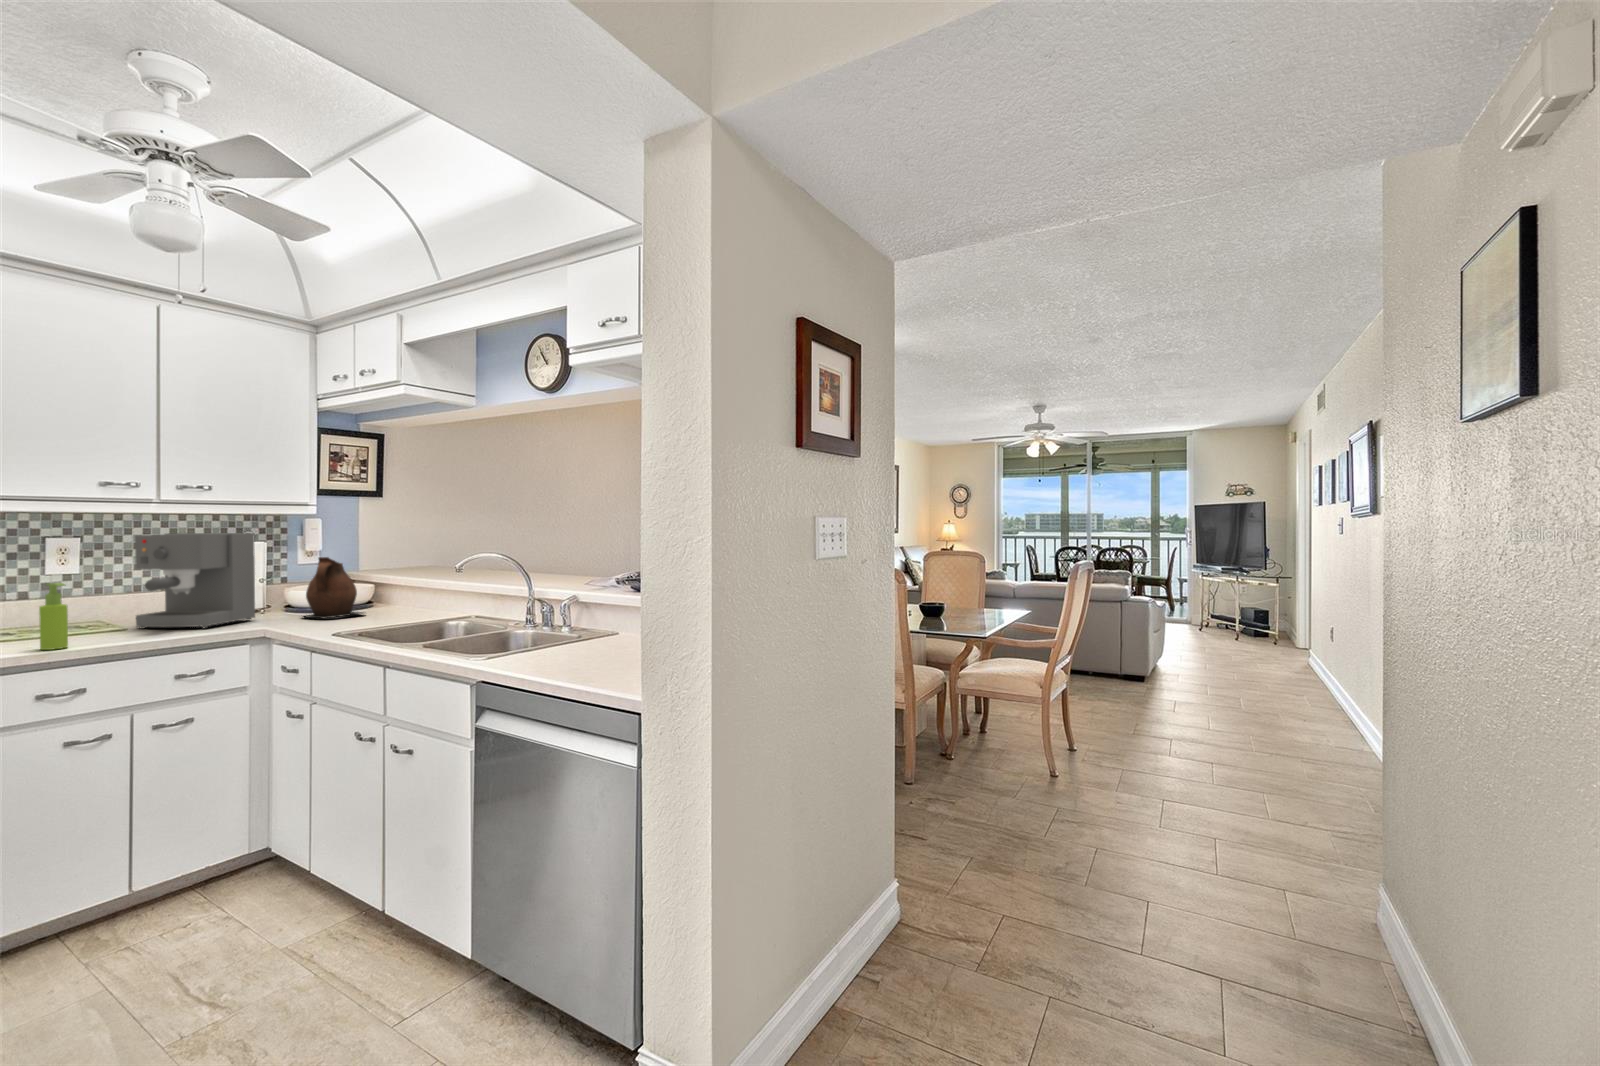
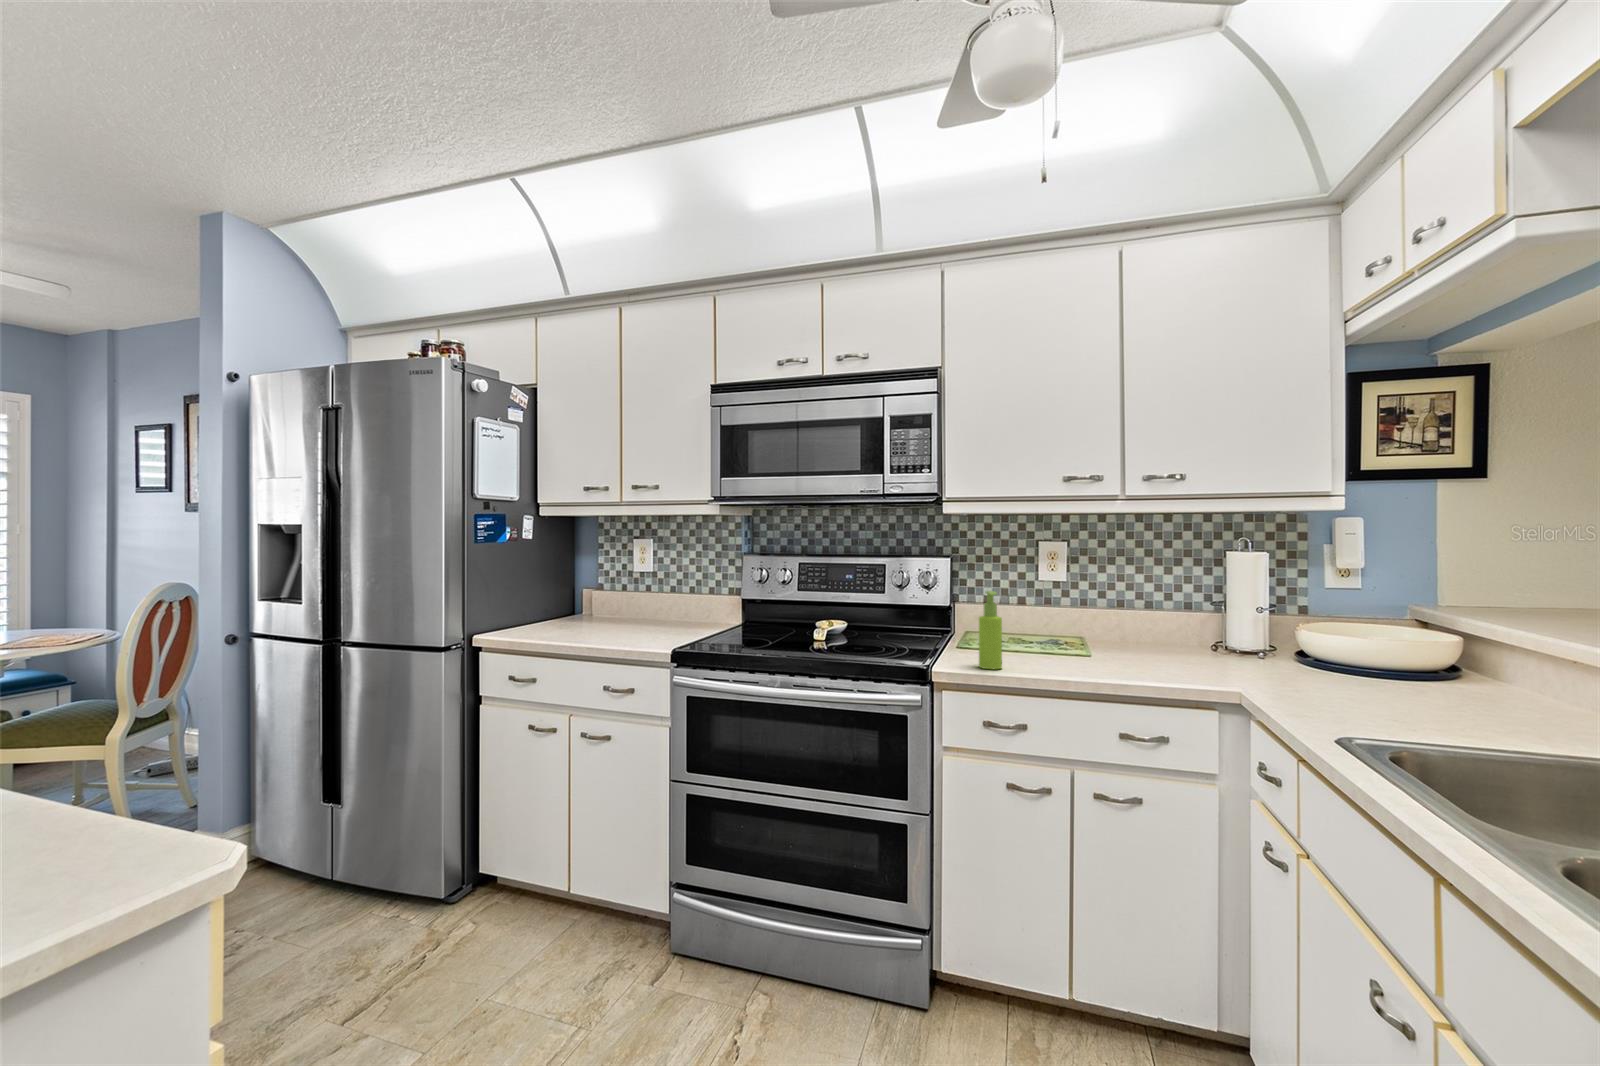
coffee maker: present [135,533,255,629] -> none [1088,537,1237,671]
ceramic pitcher: present [303,557,364,618] -> none [1302,579,1434,696]

